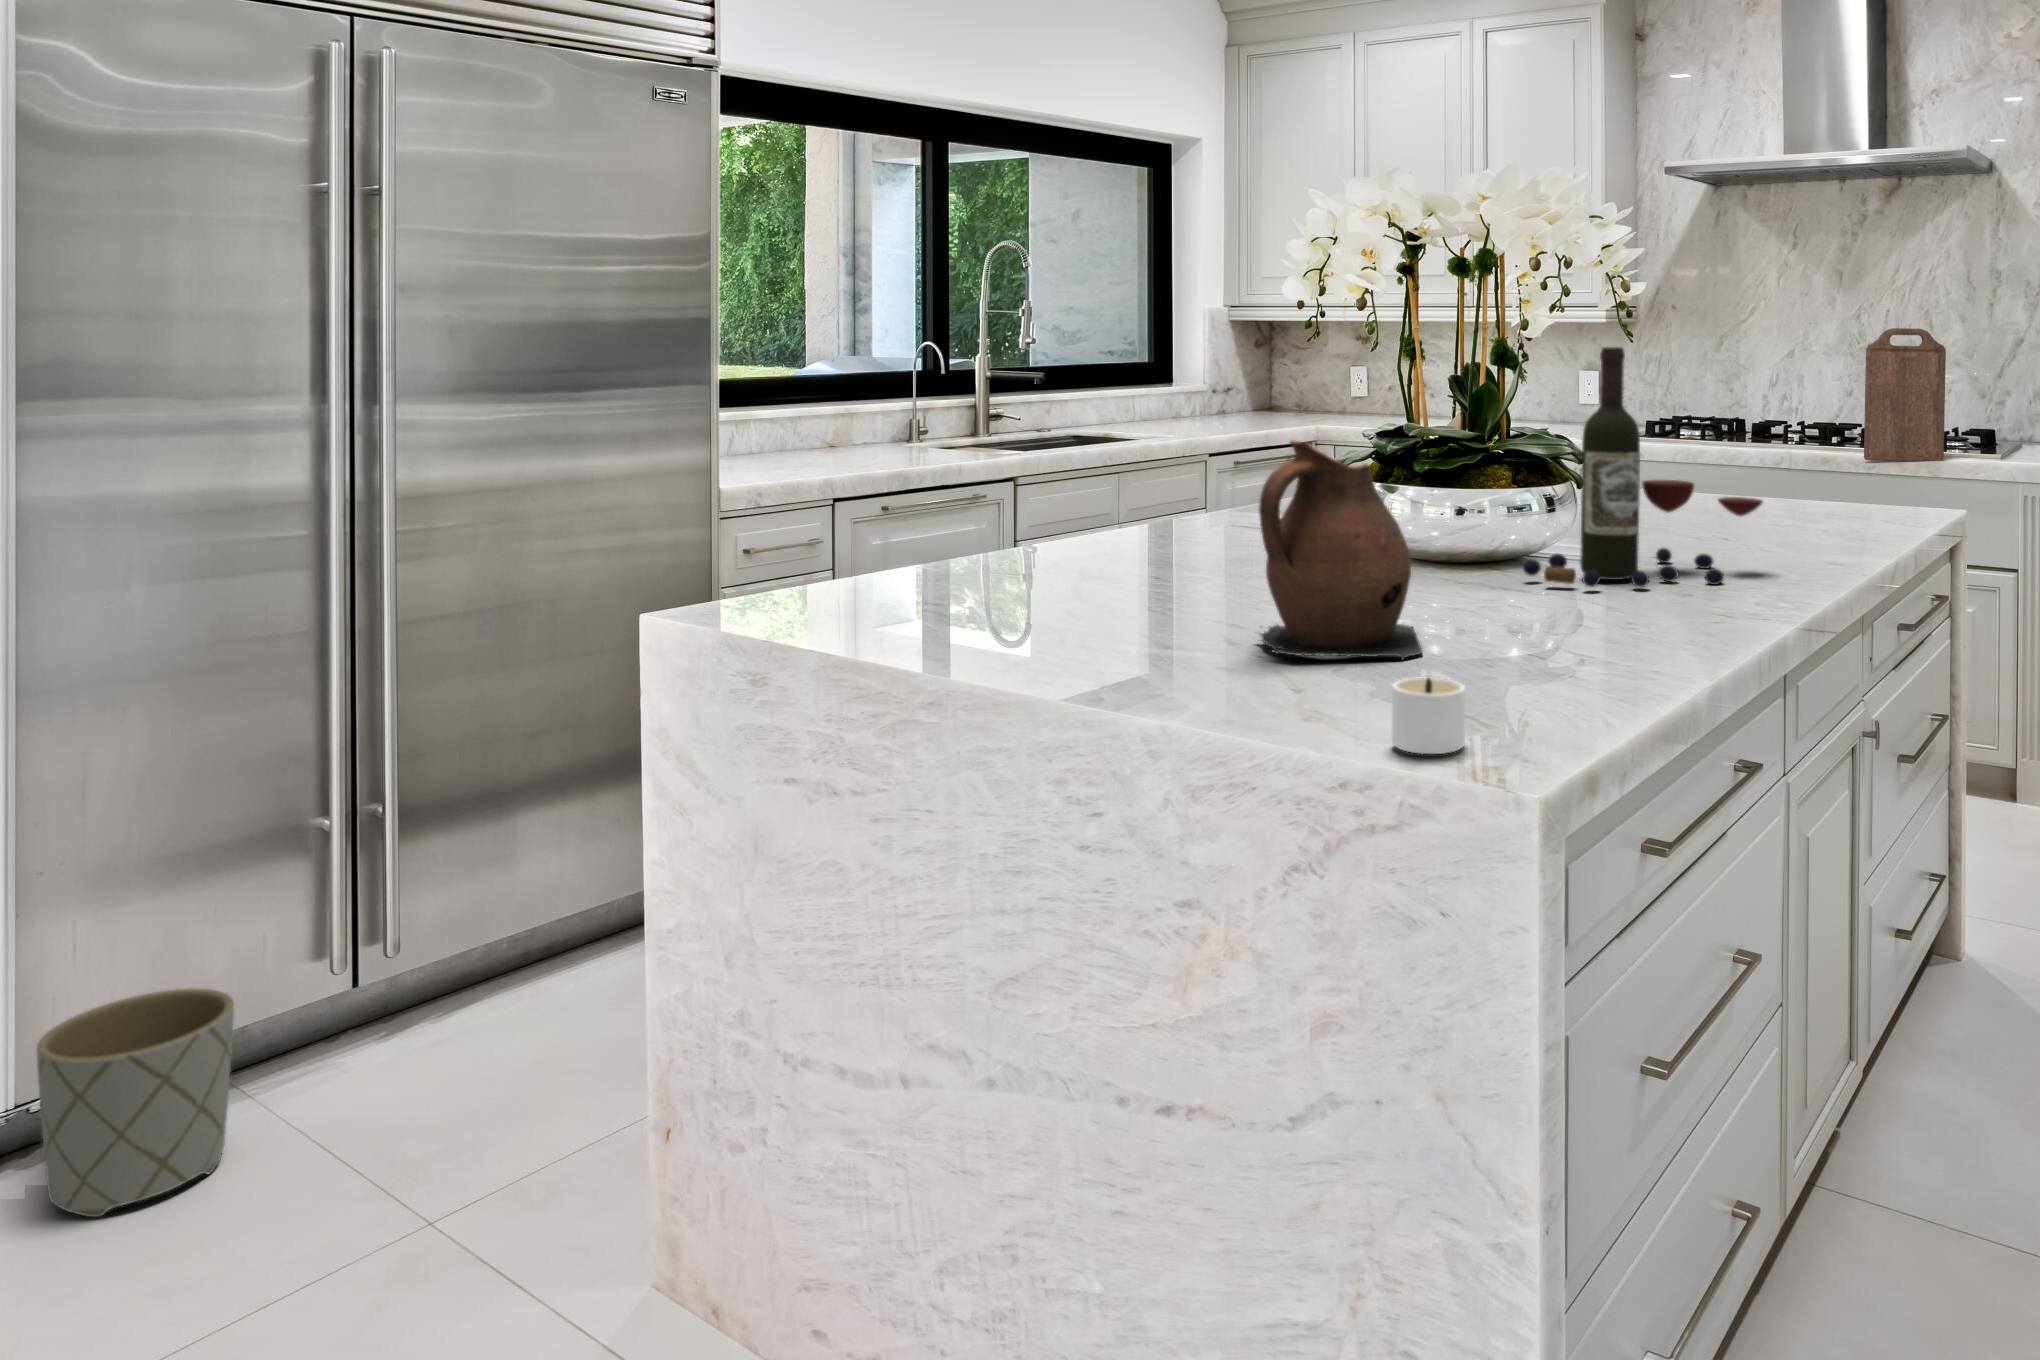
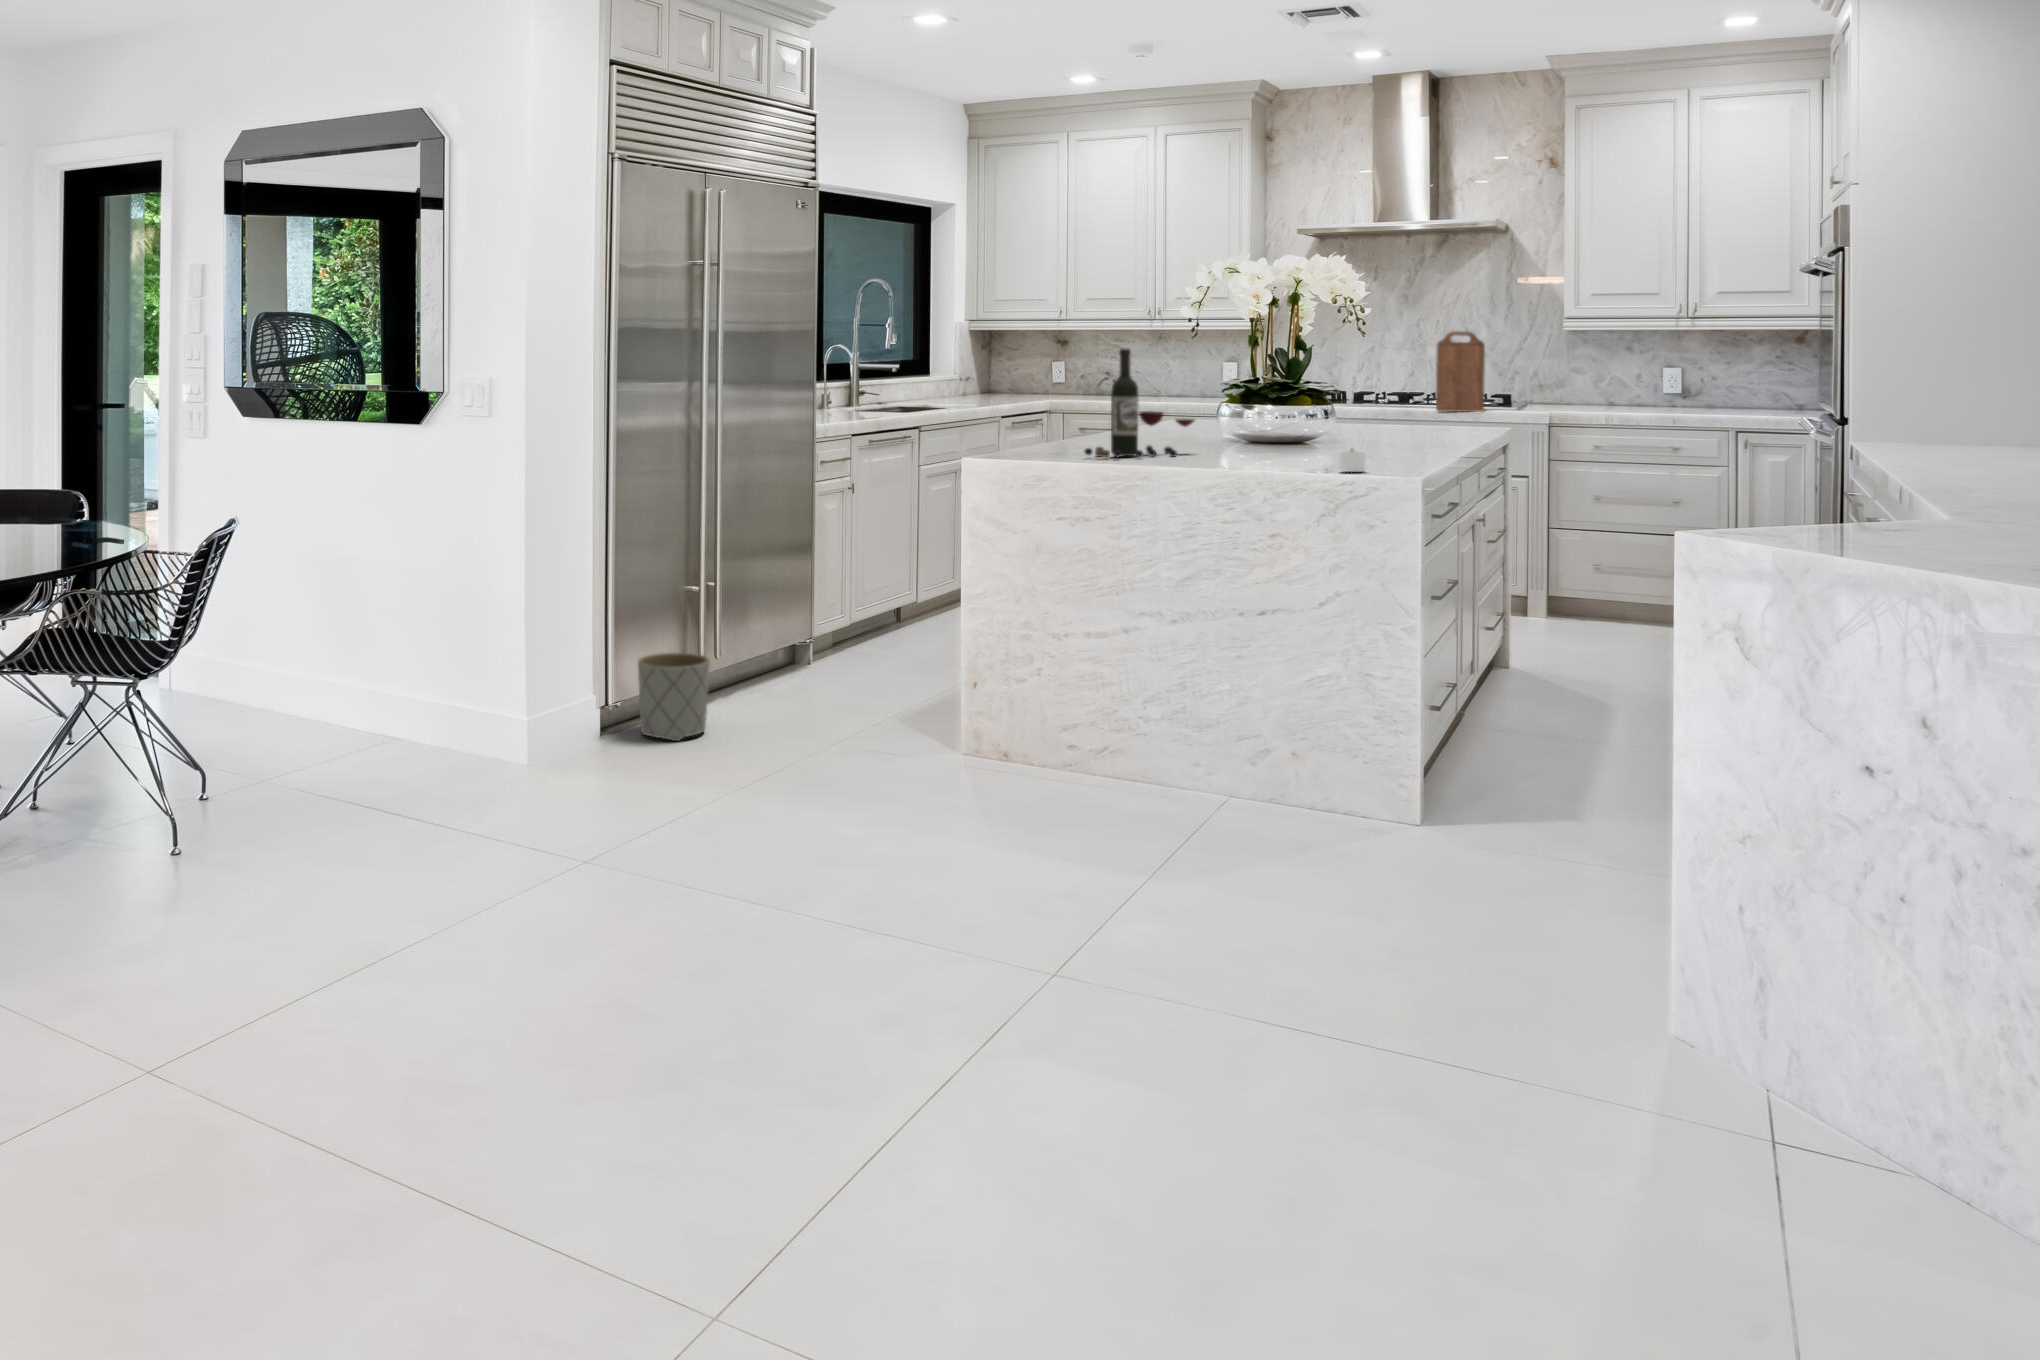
wine bottle: present [1523,347,1762,587] -> present [1085,348,1194,457]
ceramic pitcher: present [1259,440,1422,660] -> none [1230,376,1310,463]

